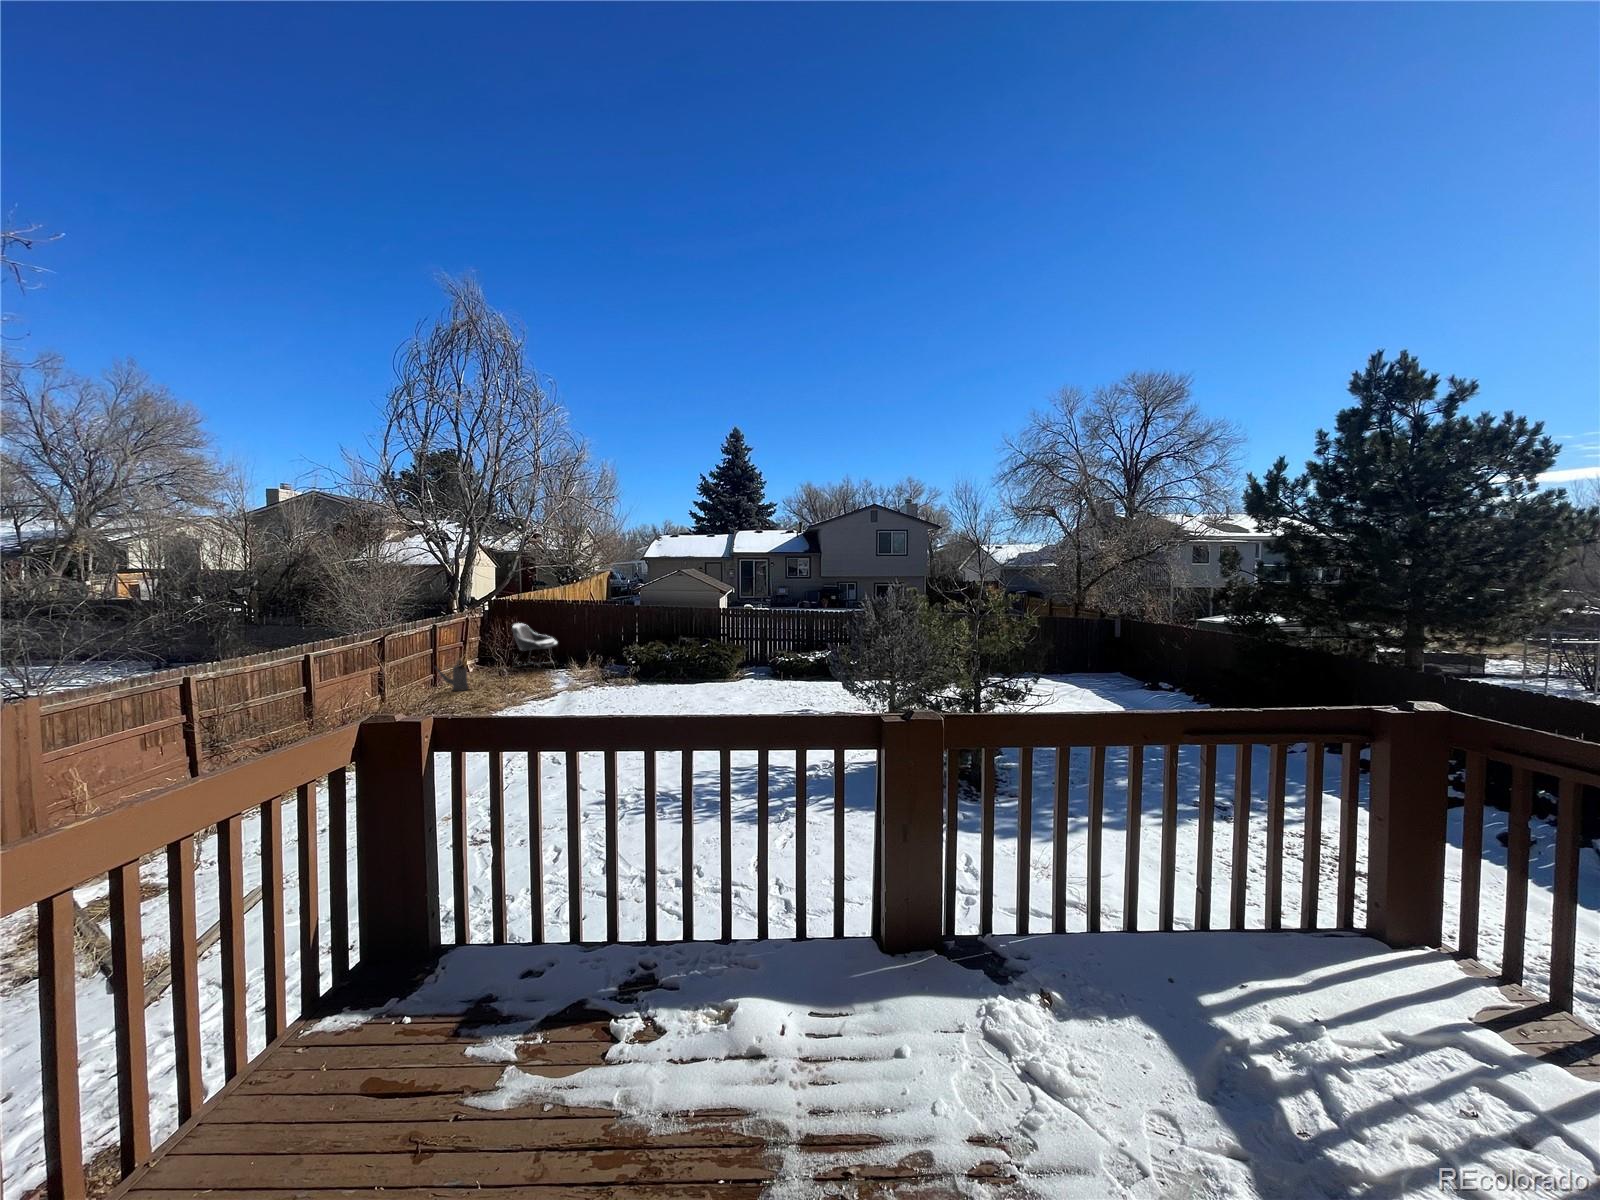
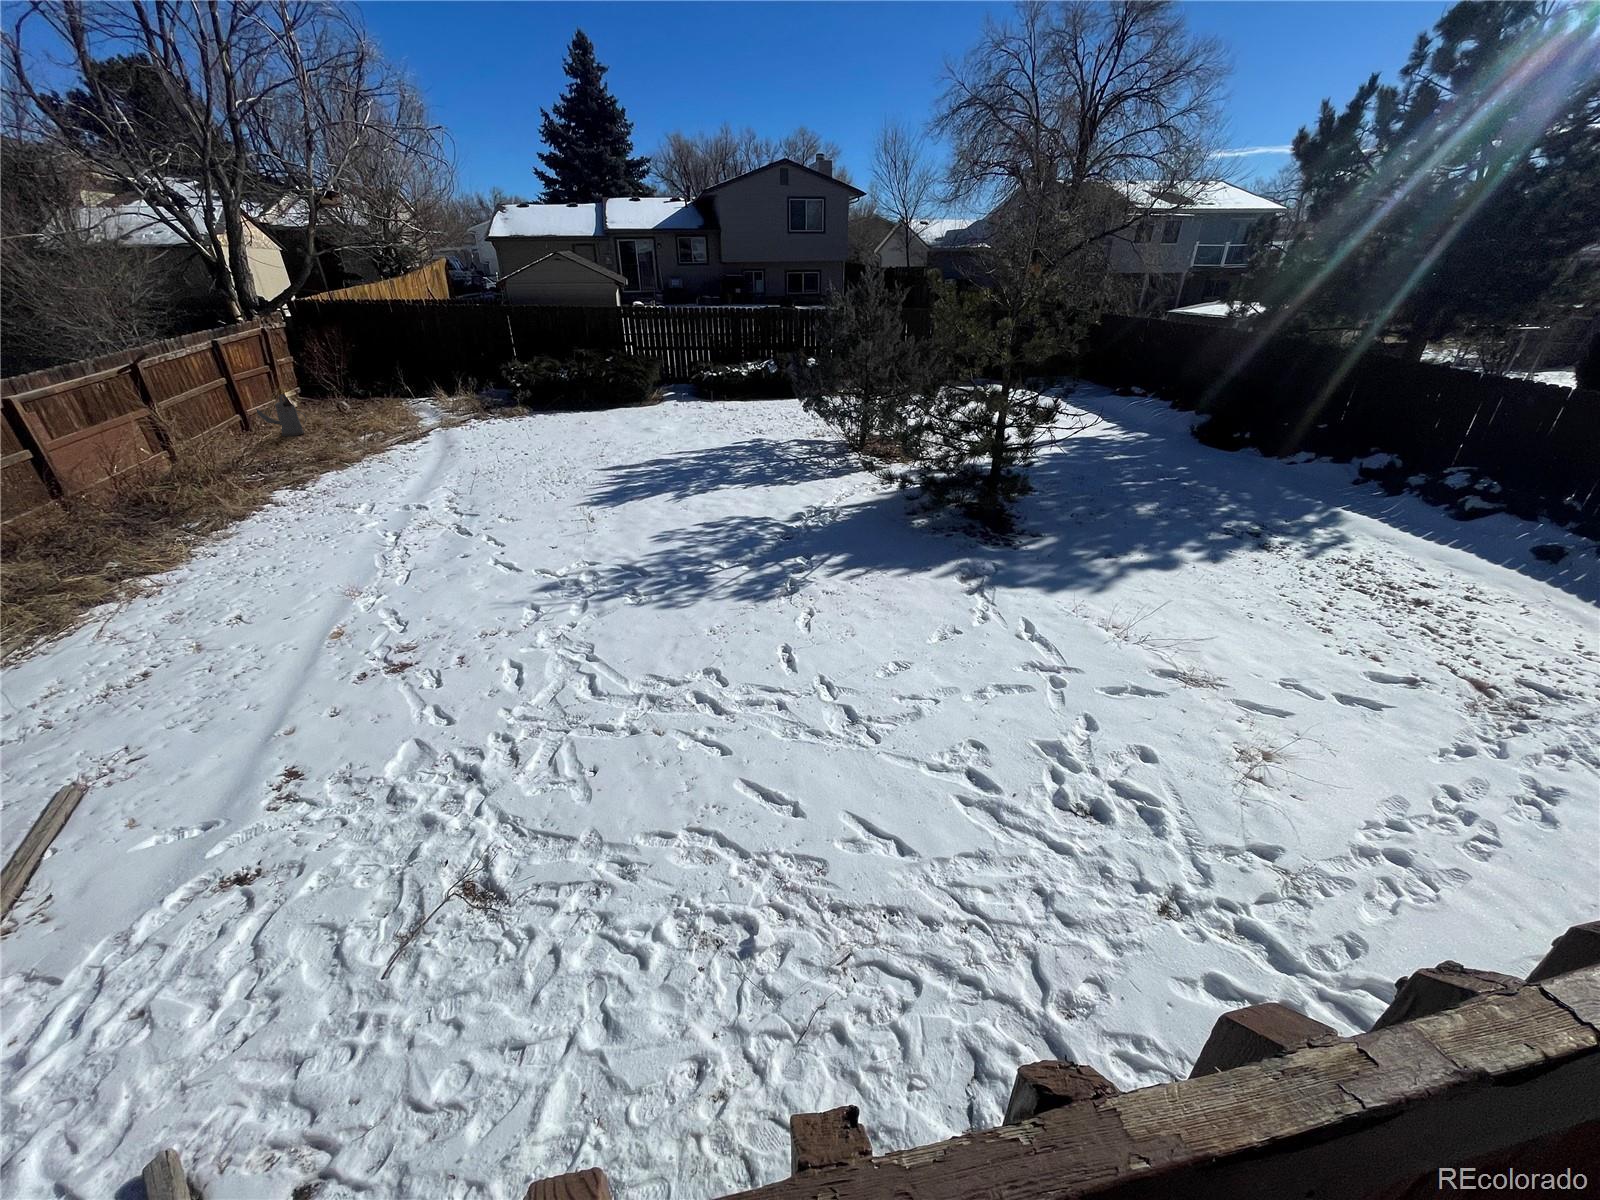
lounge chair: present [512,623,558,664] -> none [341,338,411,399]

